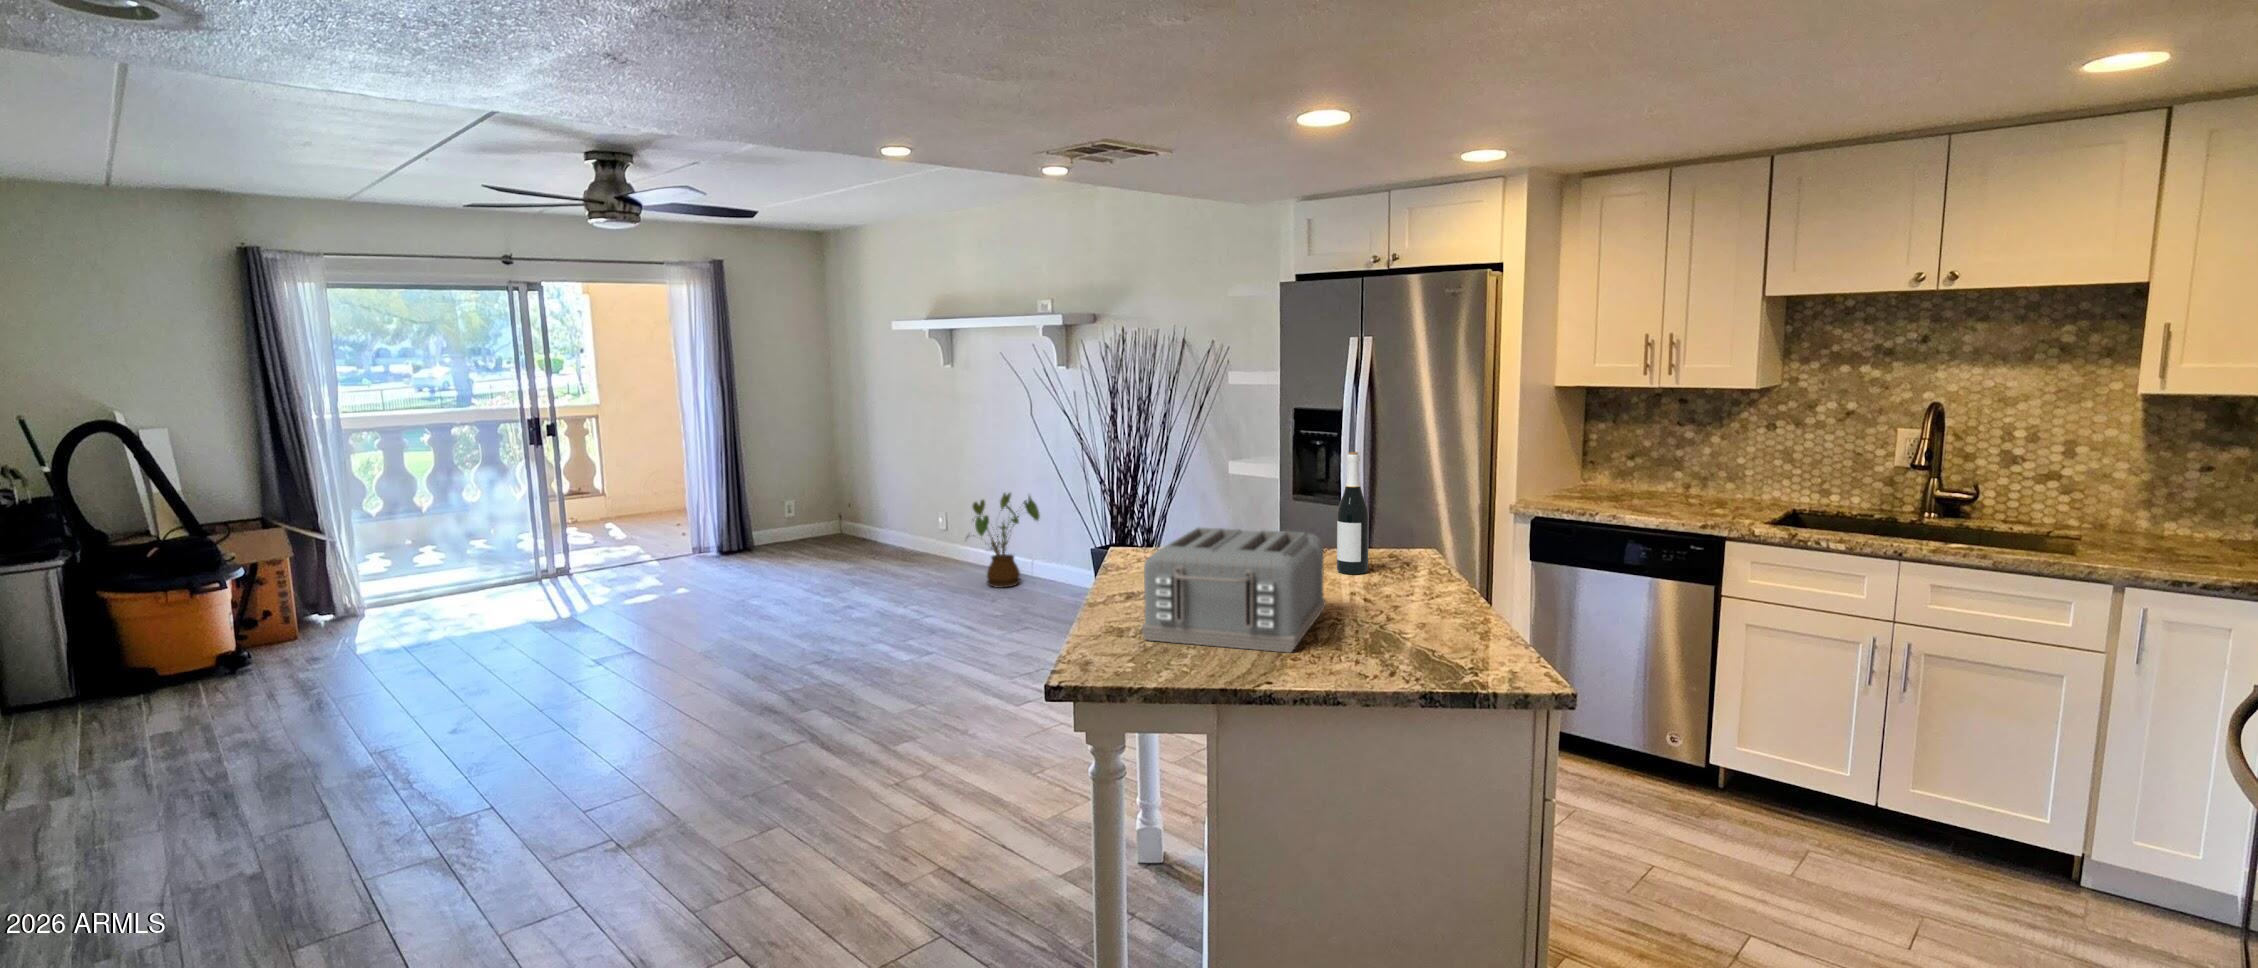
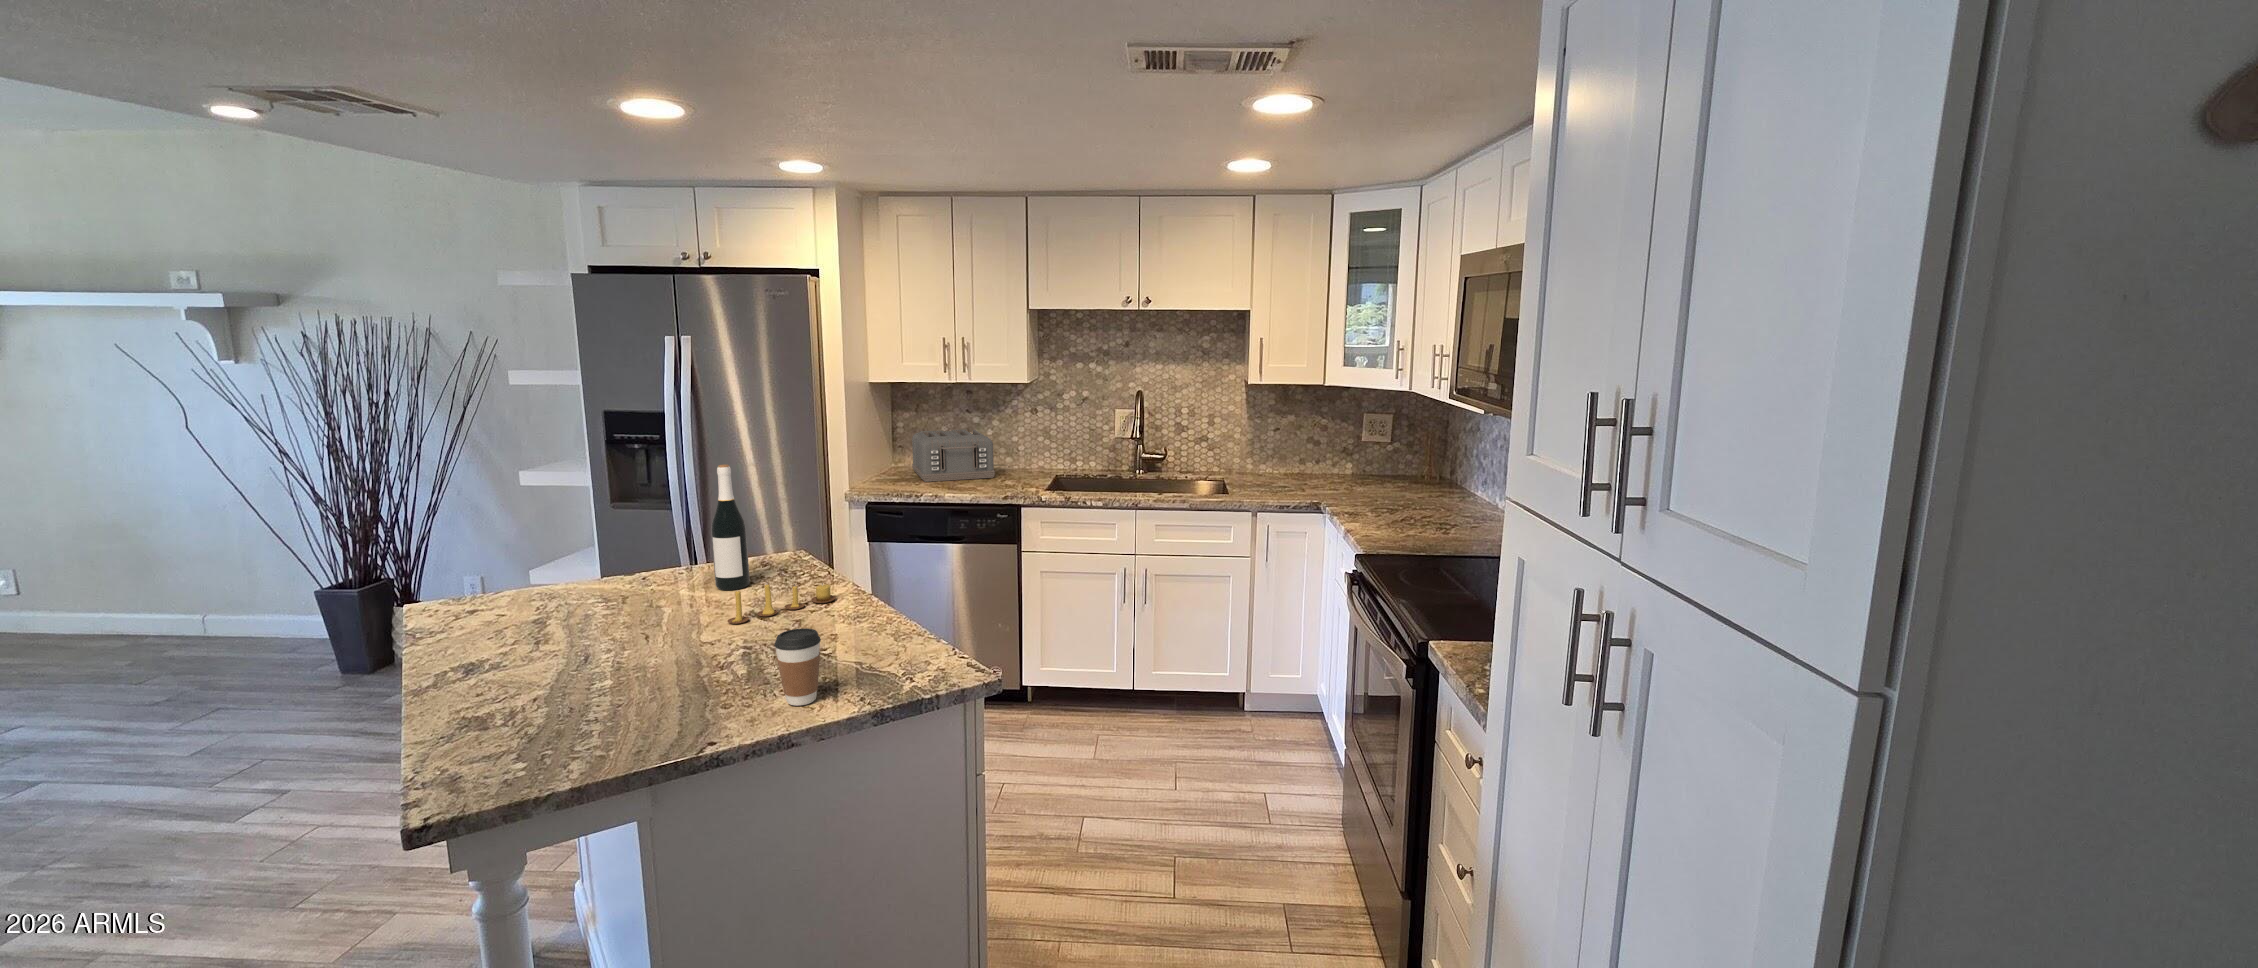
house plant: present [967,493,1040,588] -> none [83,530,225,661]
toaster: present [1142,527,1325,653] -> present [912,429,995,482]
candle: none [1331,565,1440,601] -> present [728,583,836,624]
coffee cup: none [1338,599,1380,671] -> present [774,628,821,706]

